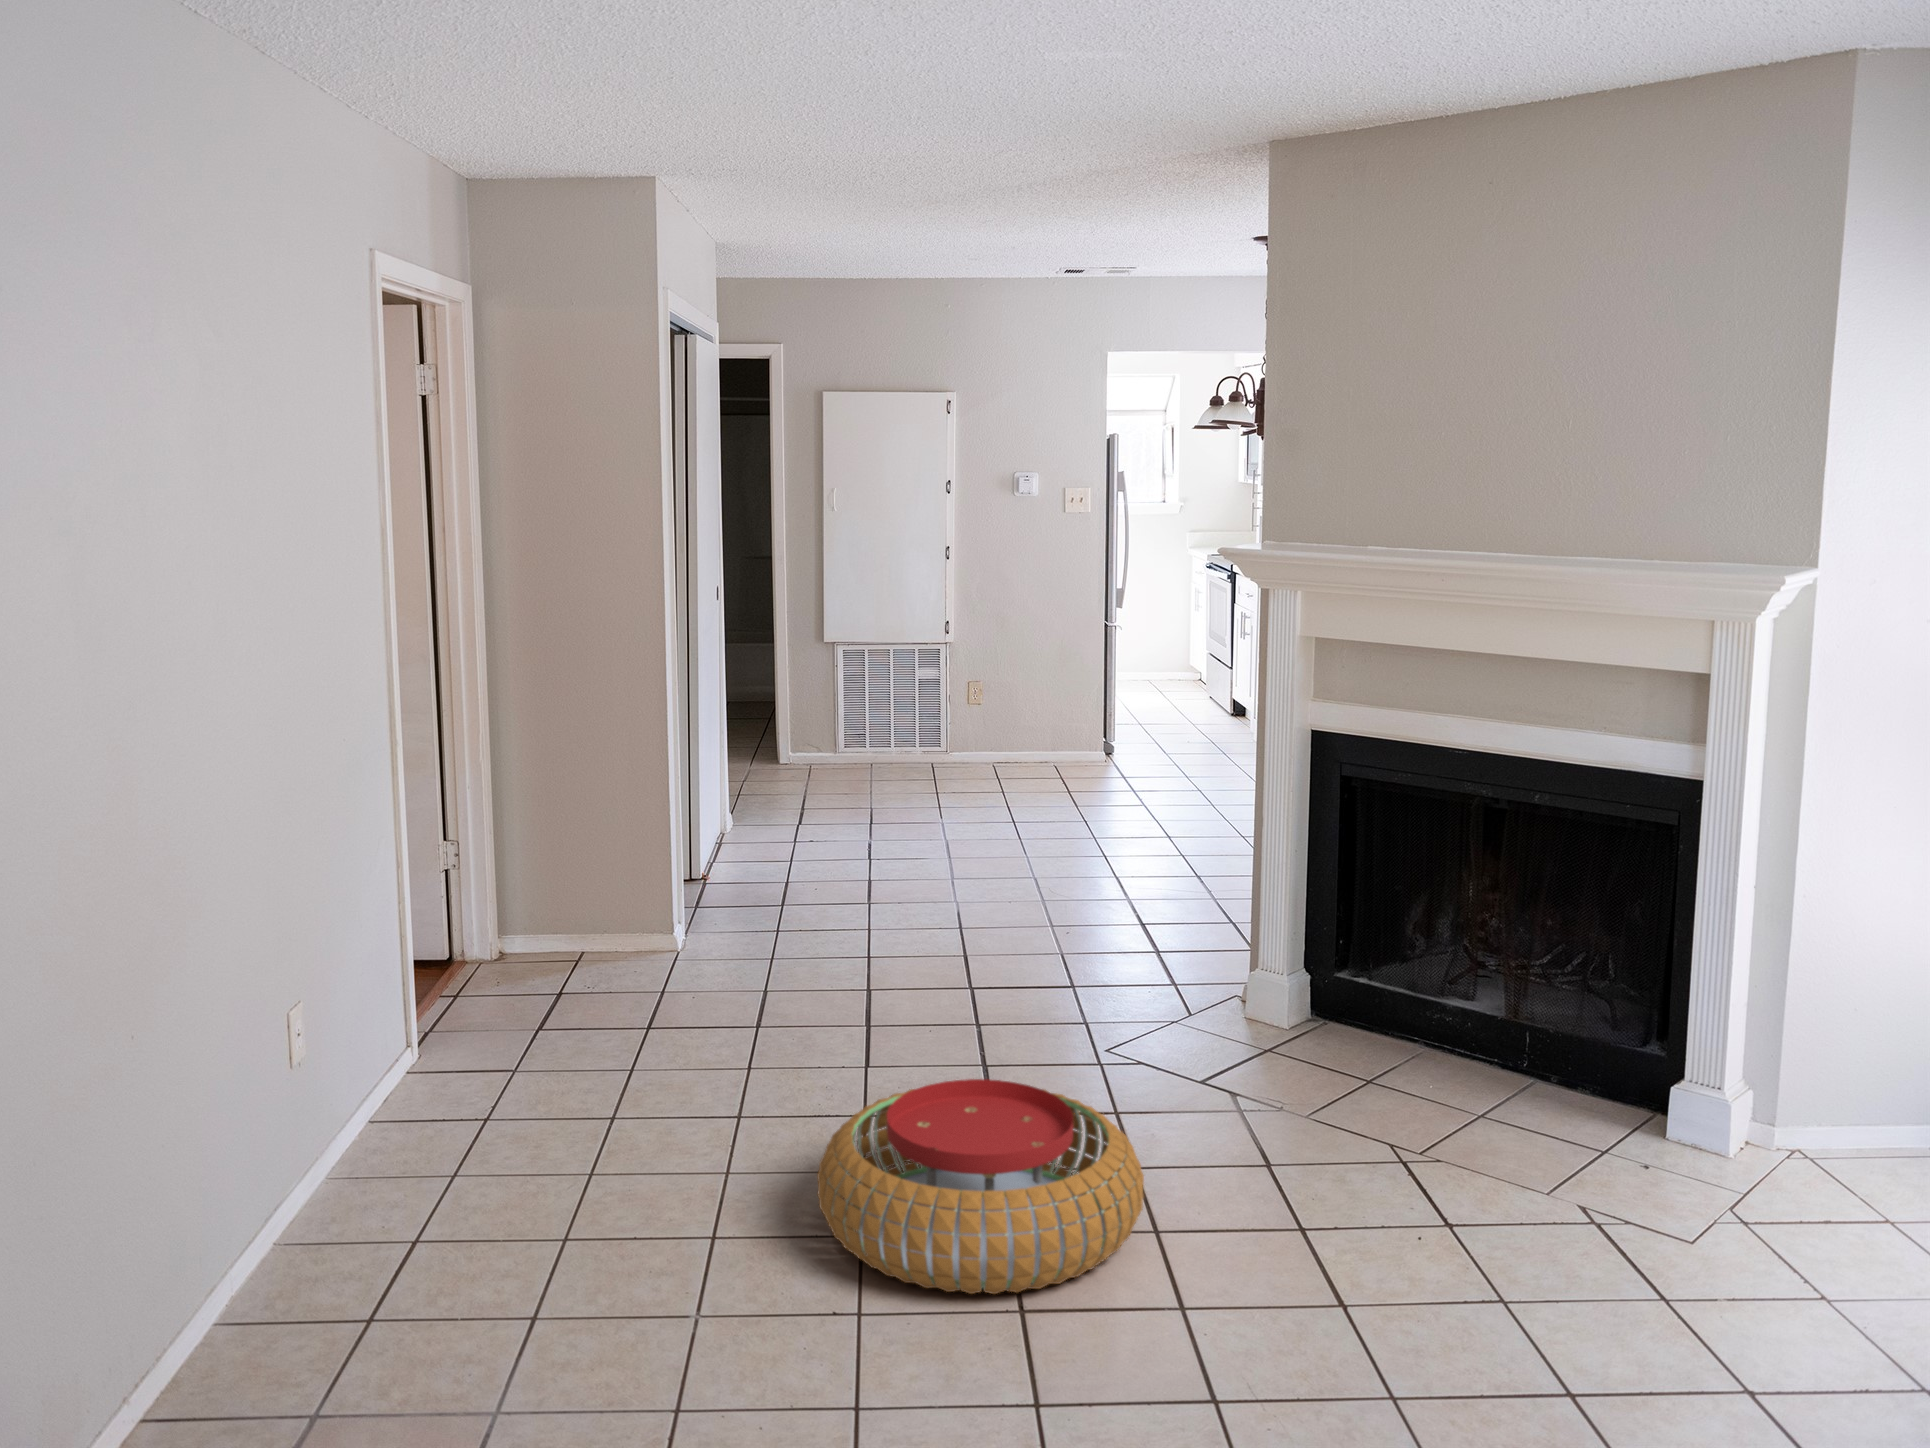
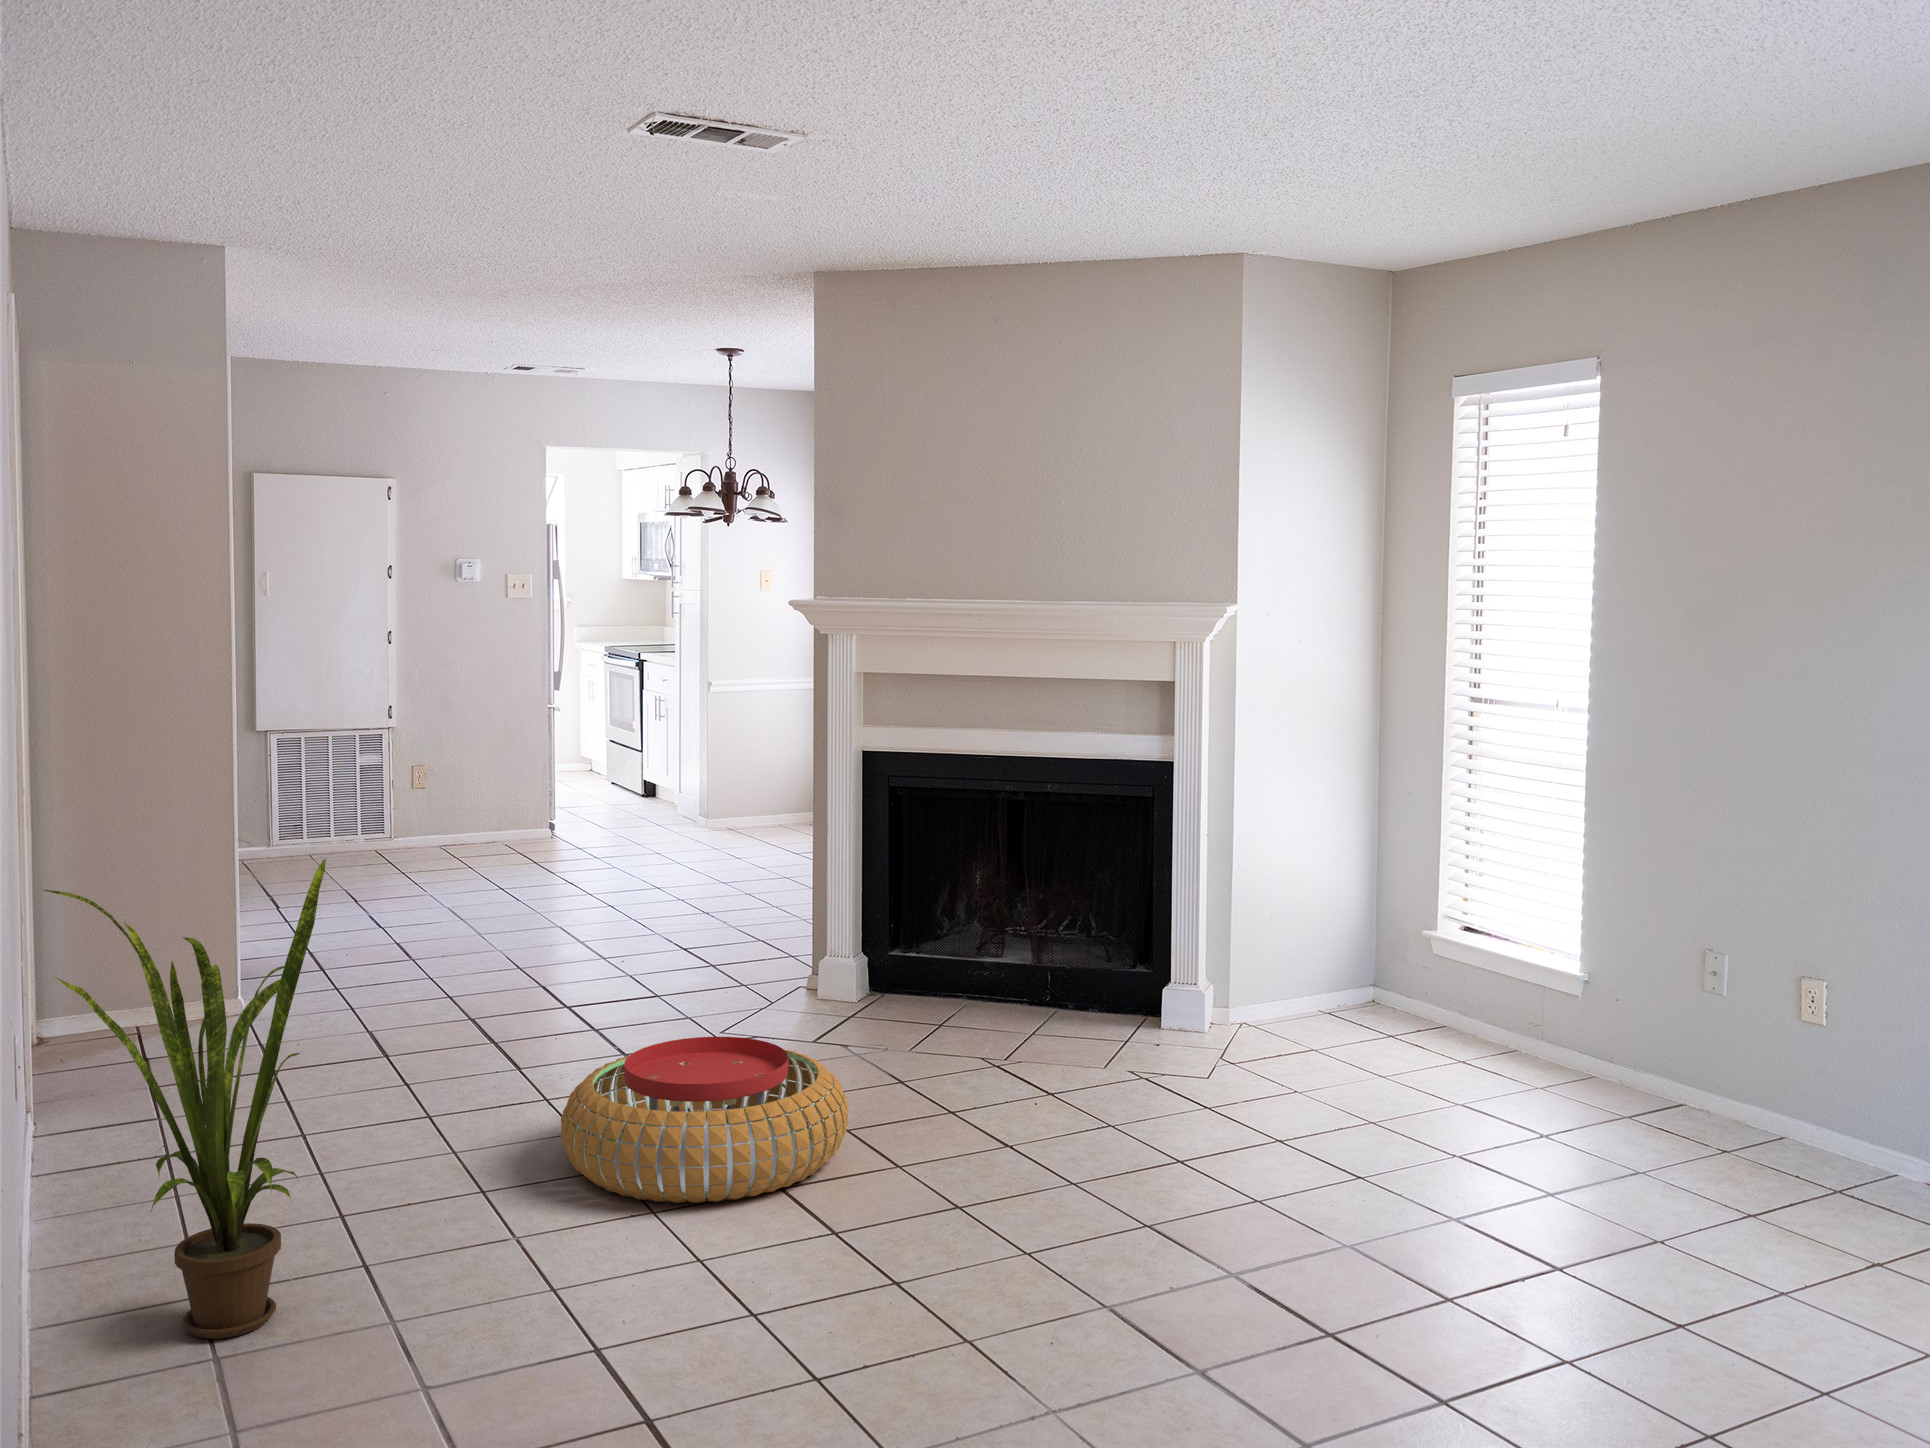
house plant: none [237,868,528,1350] -> present [44,859,326,1339]

